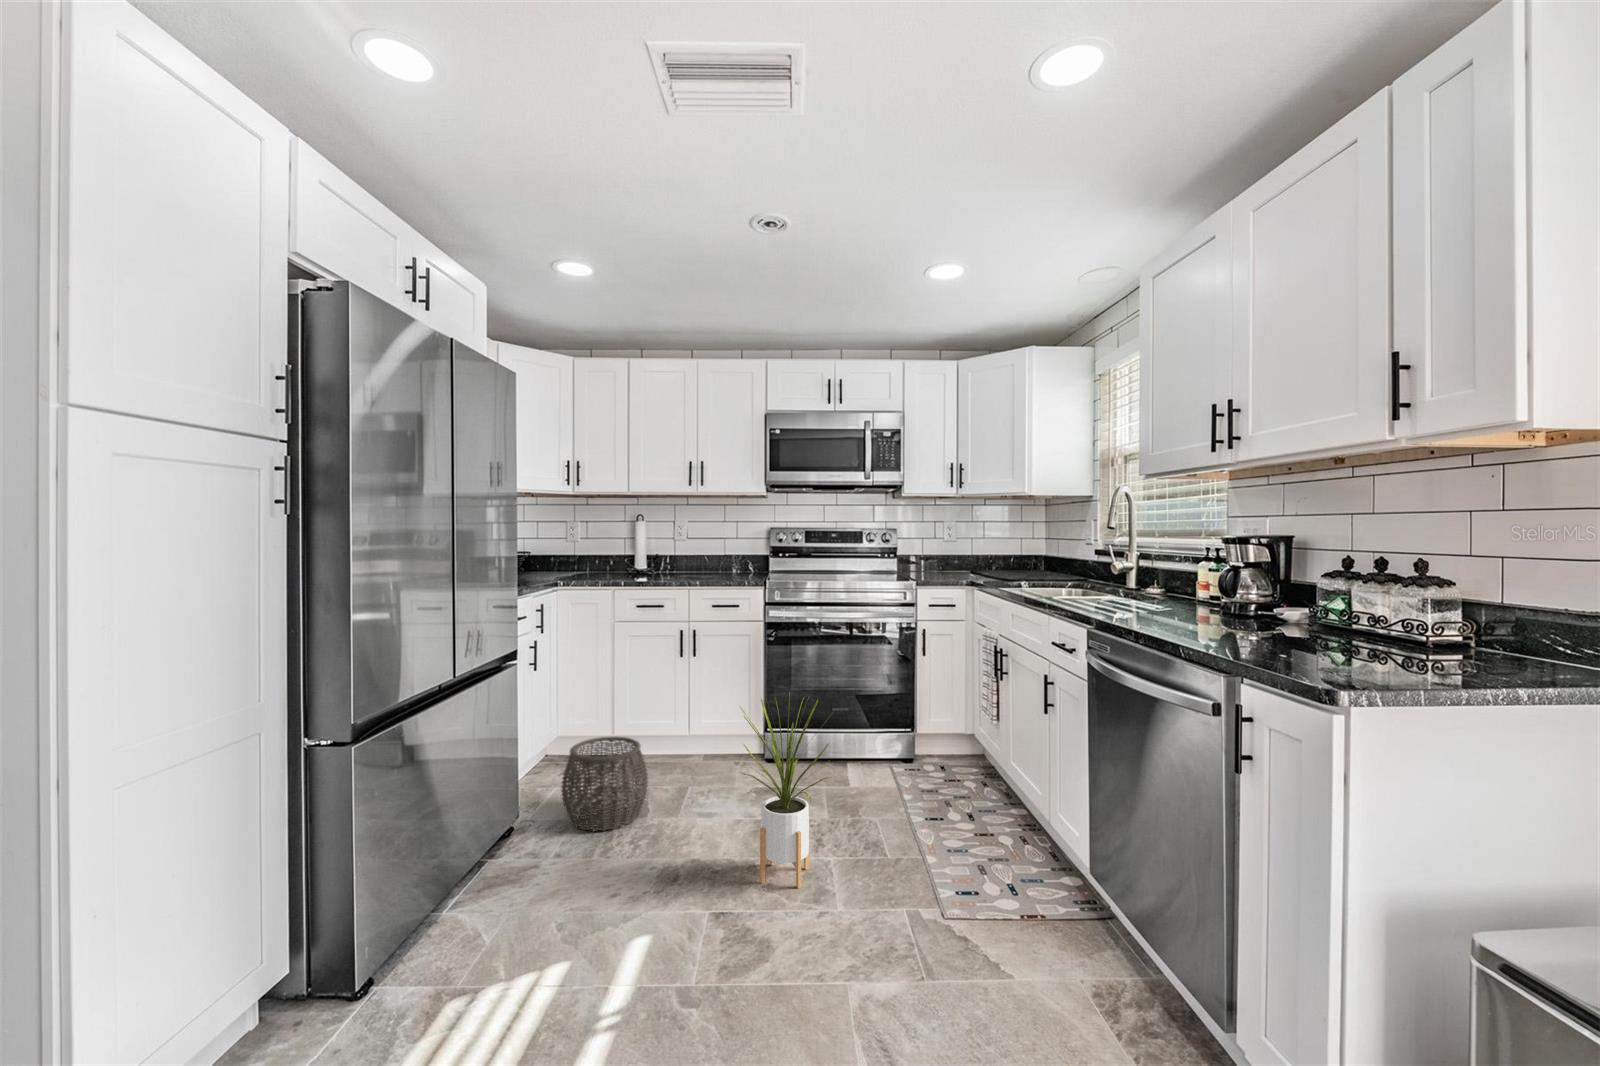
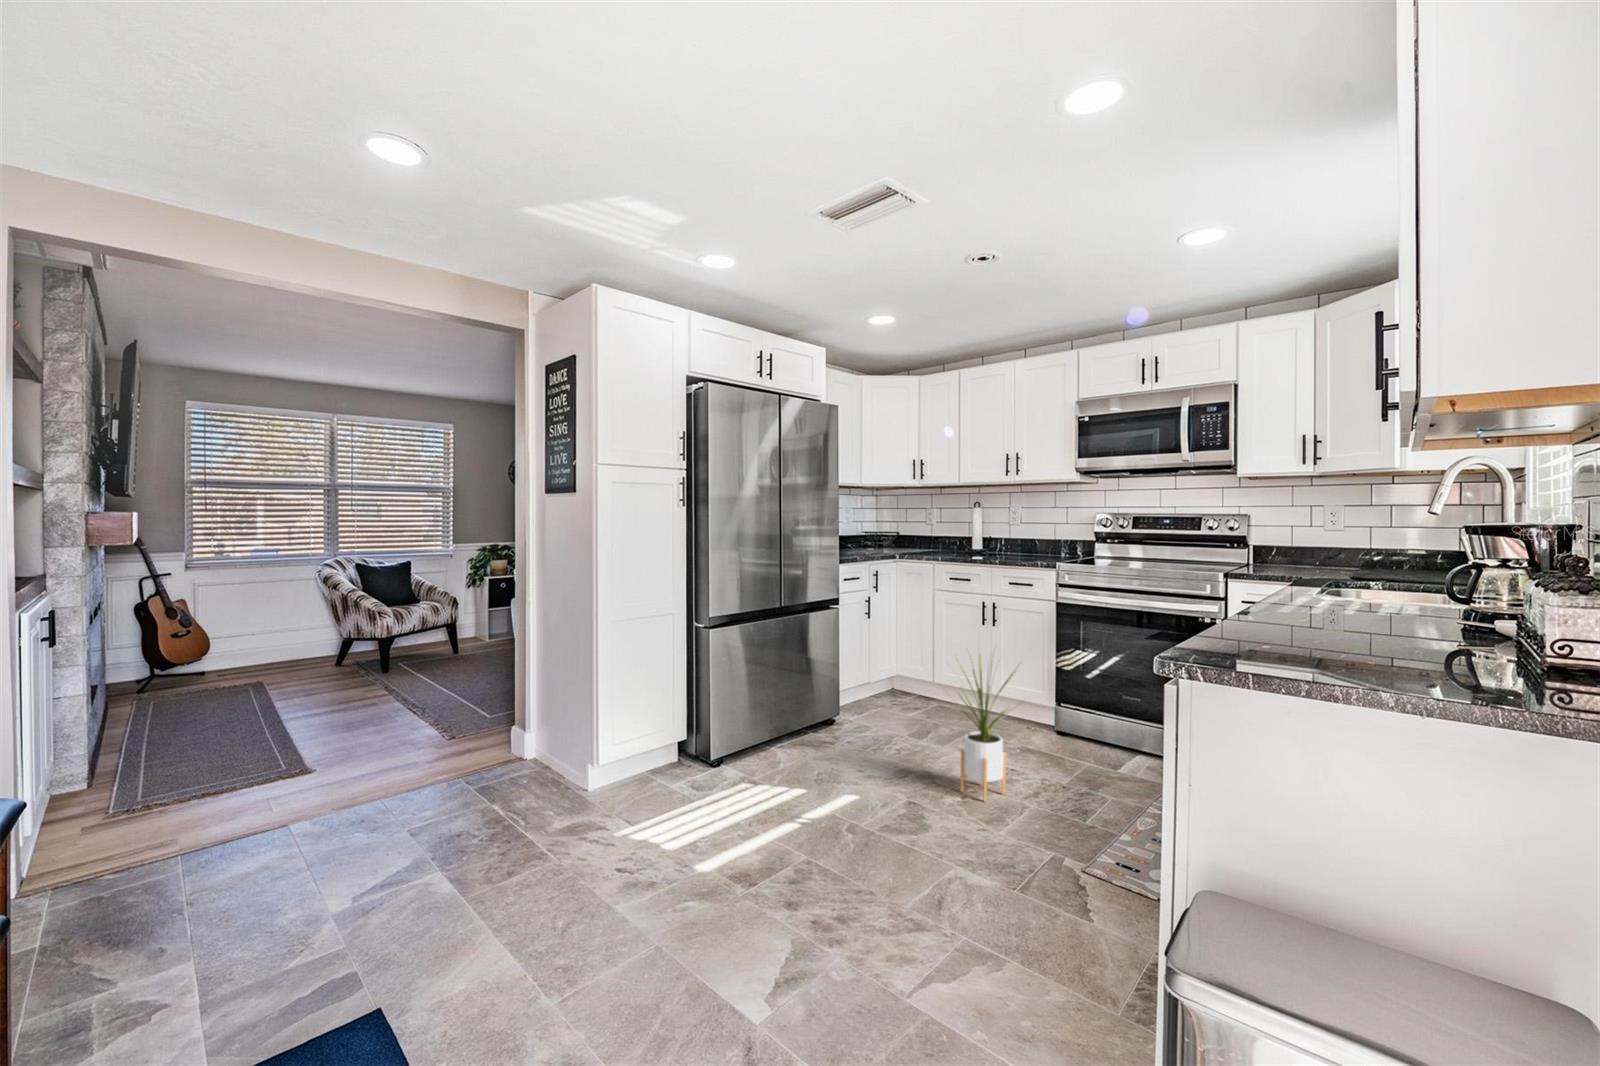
woven basket: present [561,737,648,831] -> none [864,671,927,737]

